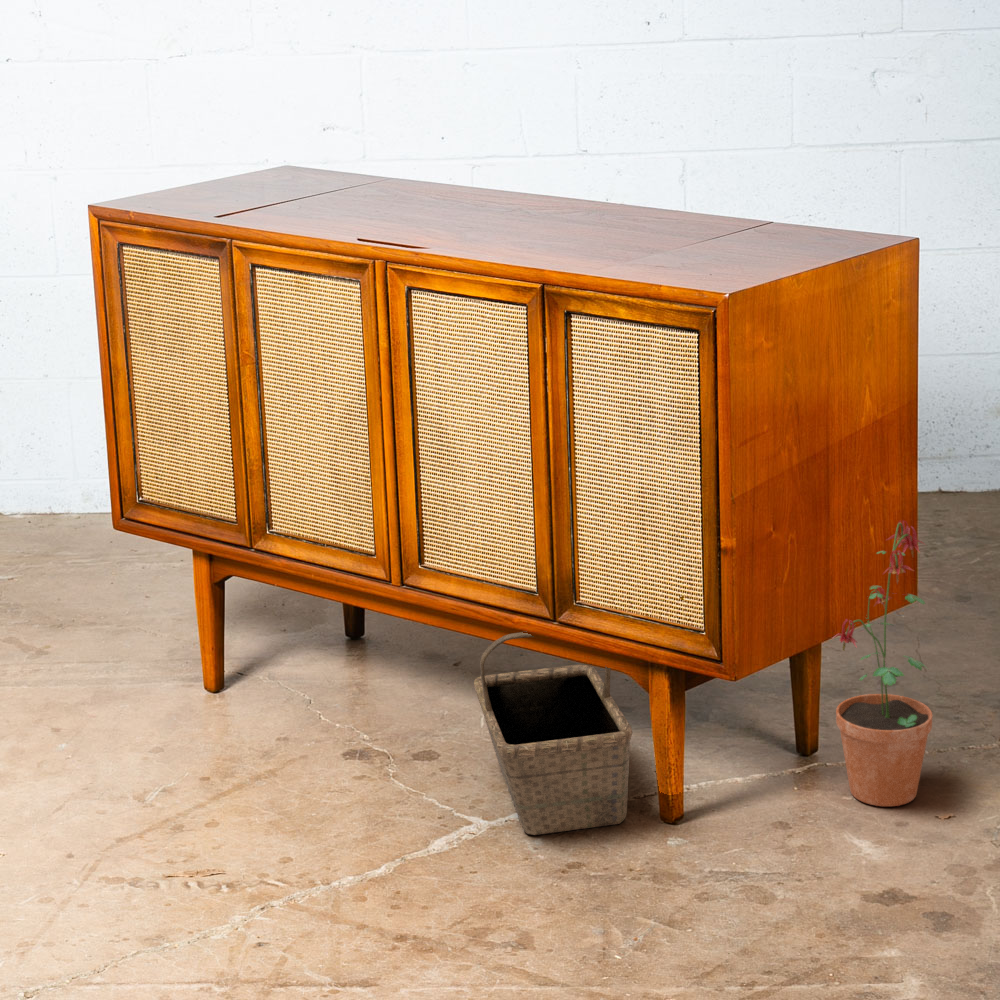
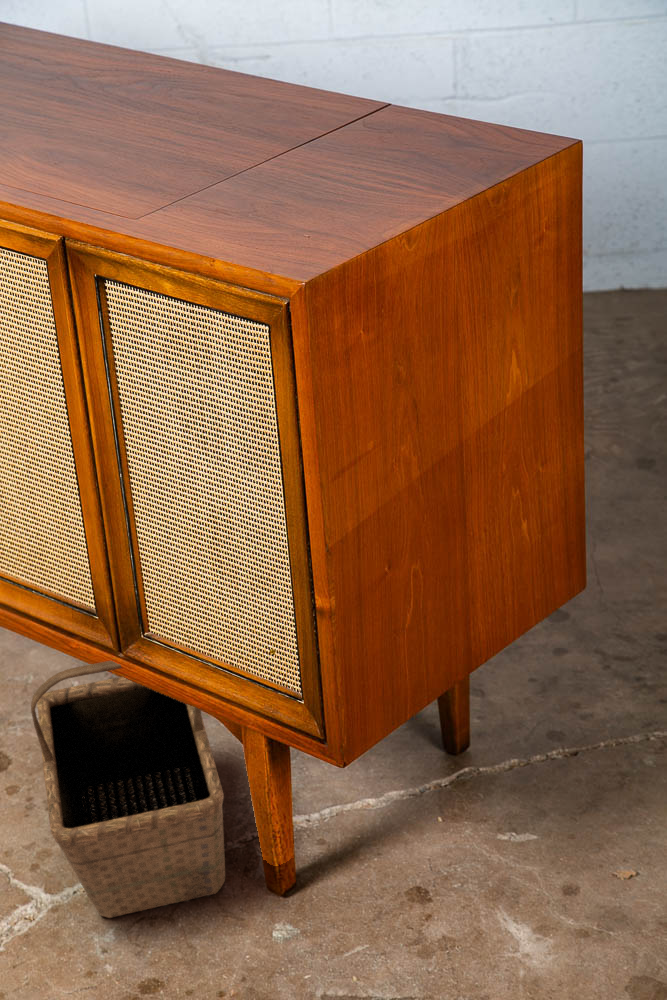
potted plant: present [833,520,932,806] -> none [470,509,599,851]

